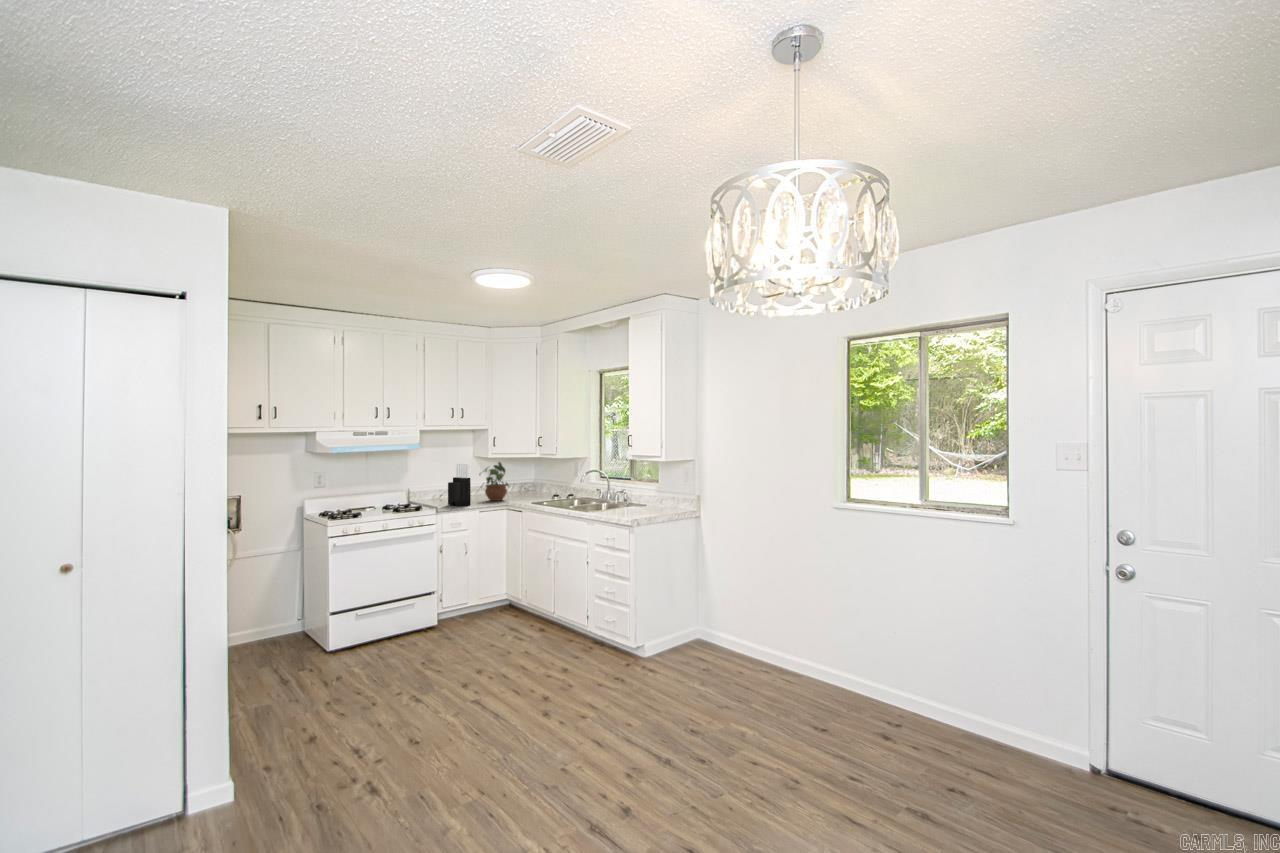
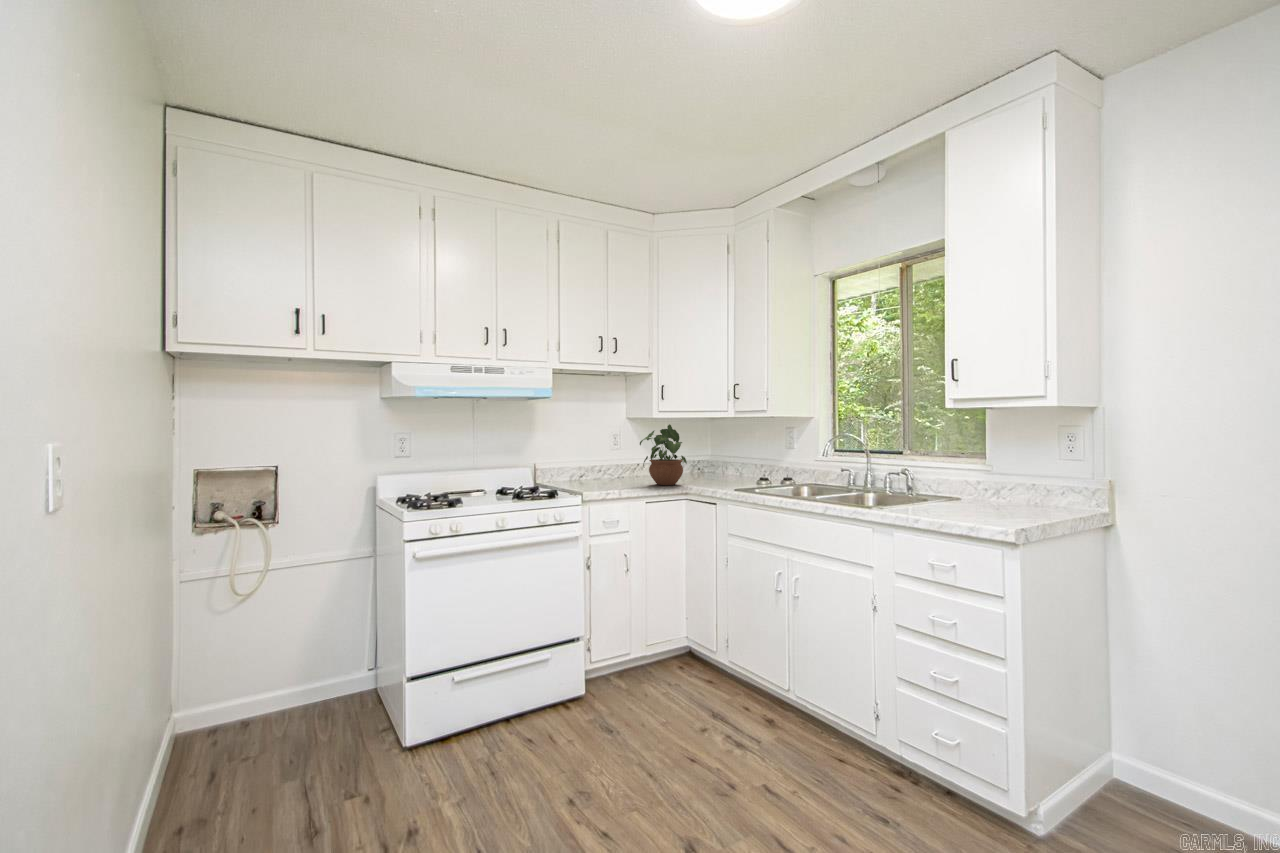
knife block: present [448,464,471,506] -> none [596,424,632,492]

